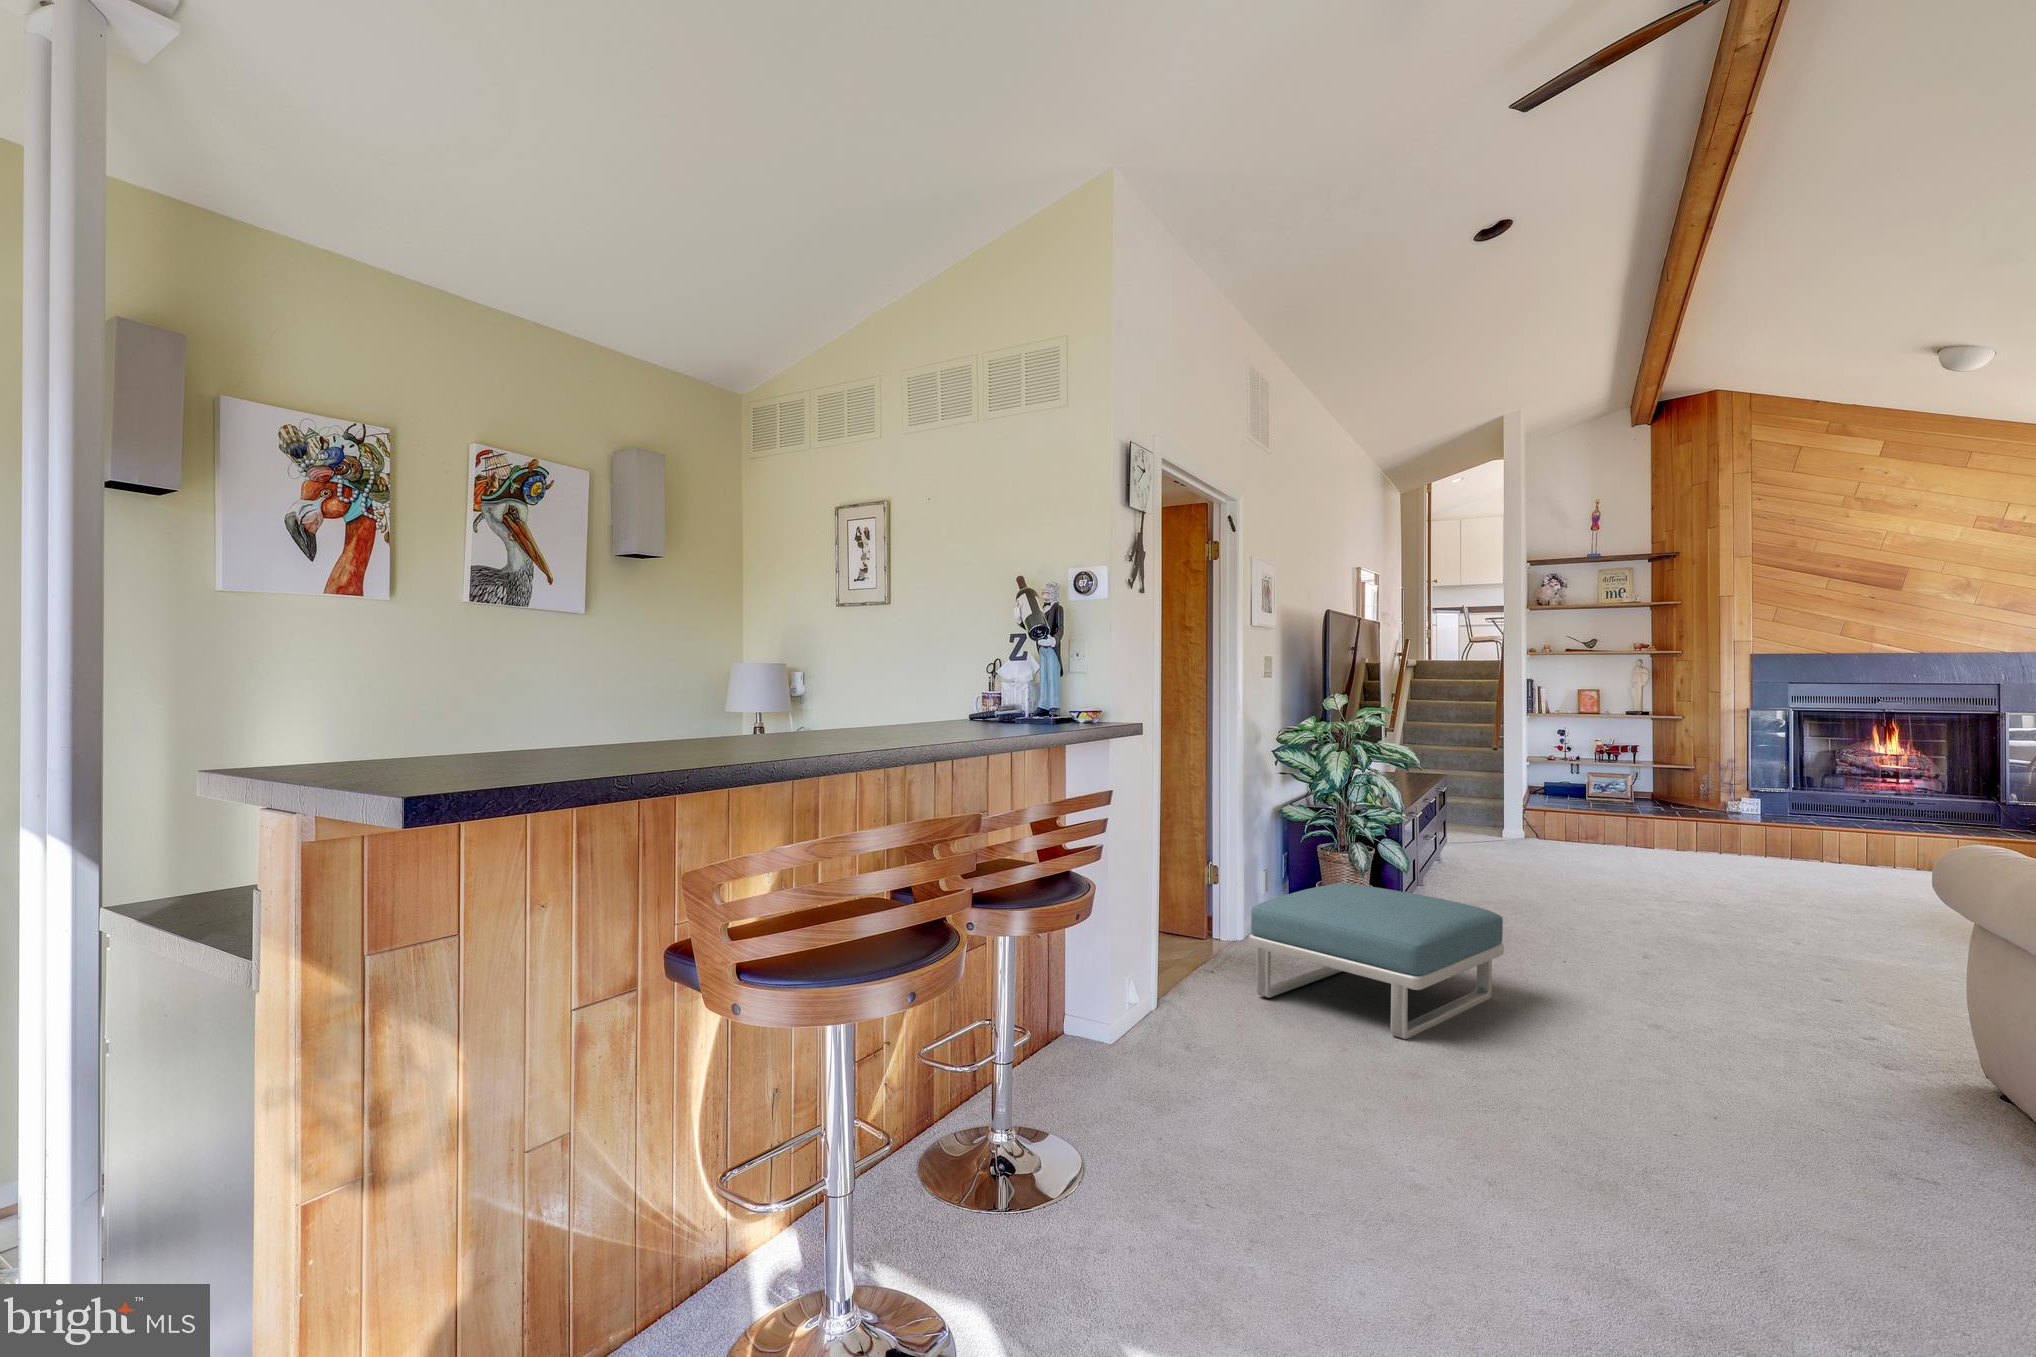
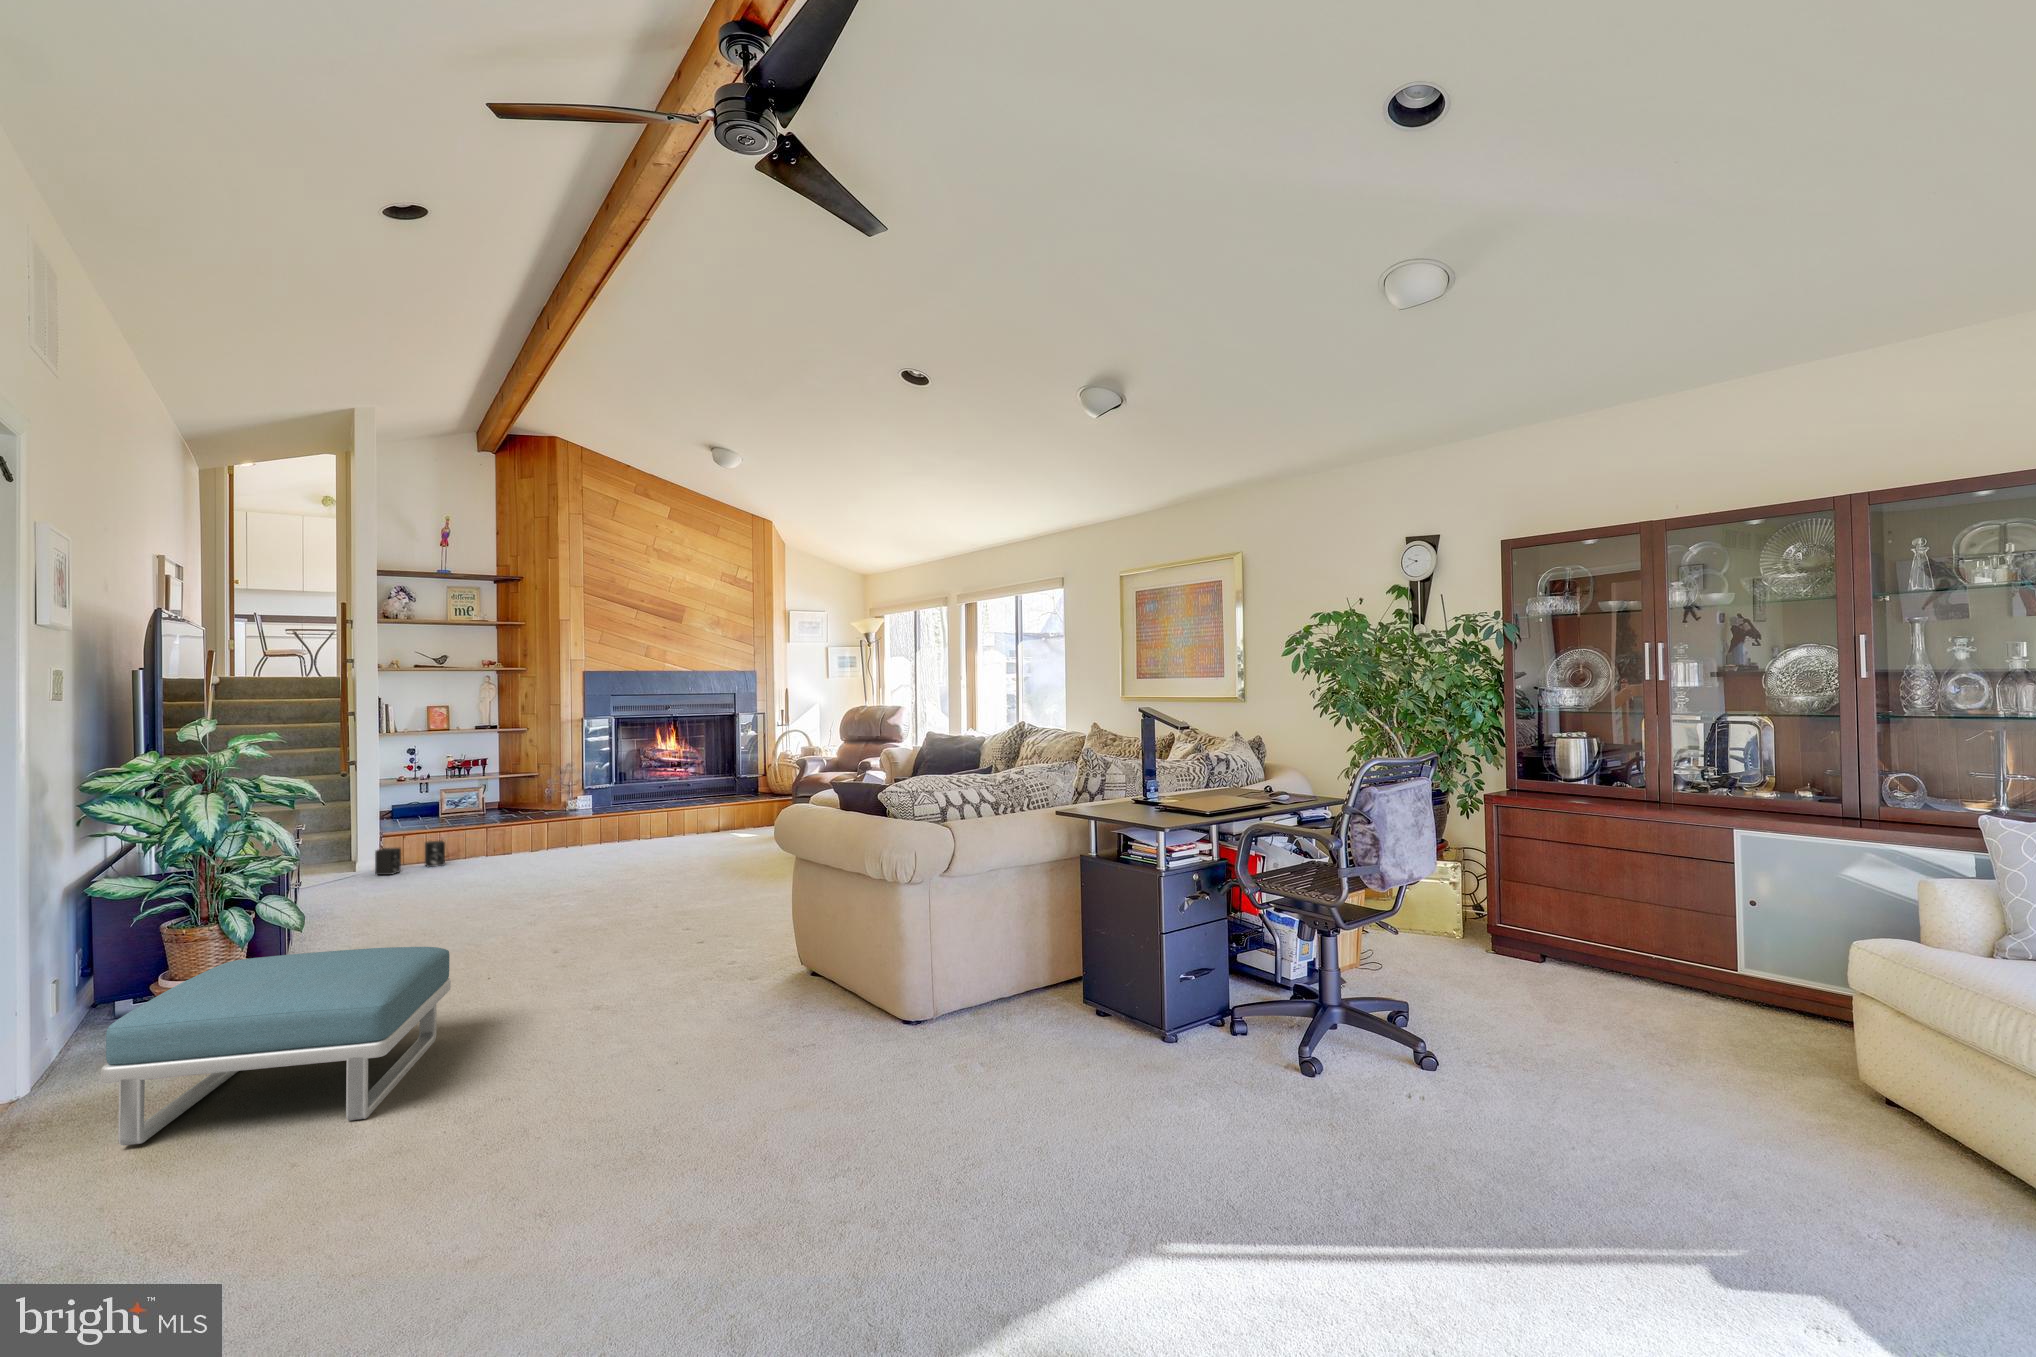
speaker: none [1517,821,1584,847] -> present [375,841,445,875]

